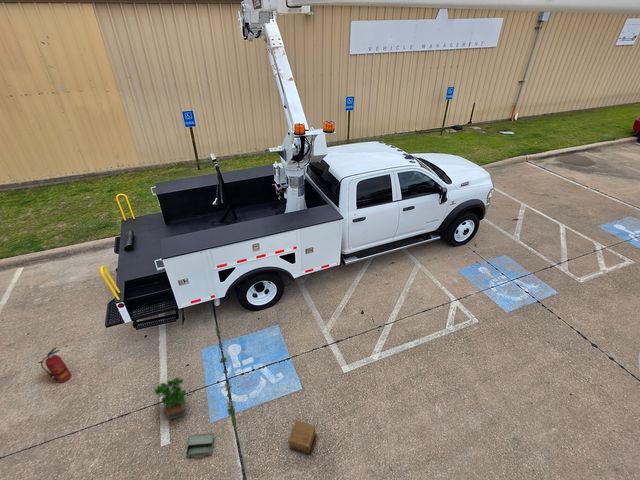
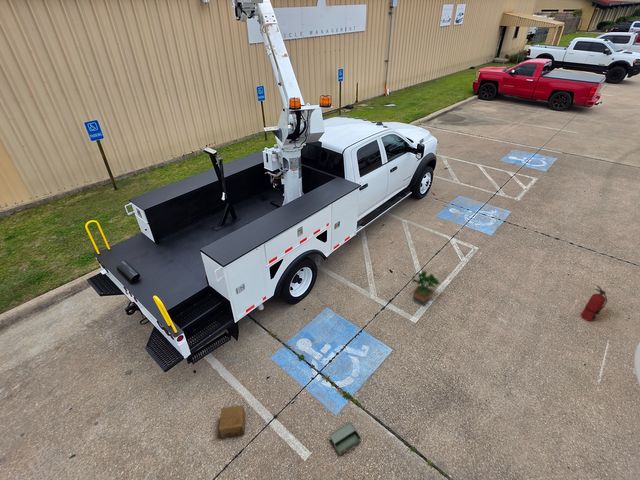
fire extinguisher: present [41,347,71,383] -> present [581,286,607,321]
potted tree: present [154,378,186,419] -> present [413,271,439,306]
cardboard box: present [288,420,315,454] -> present [219,405,245,438]

